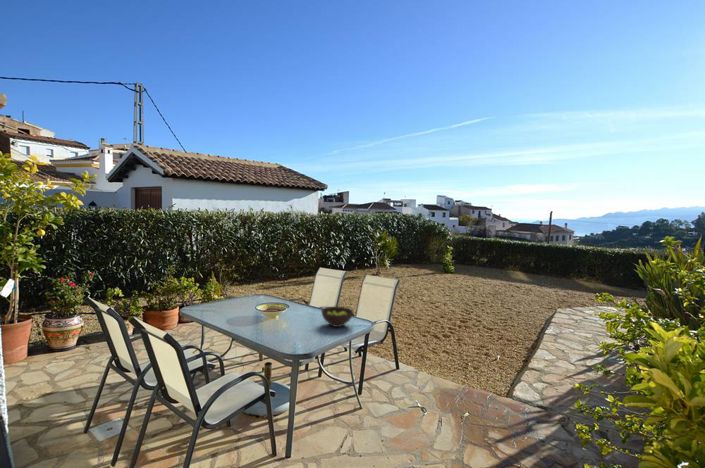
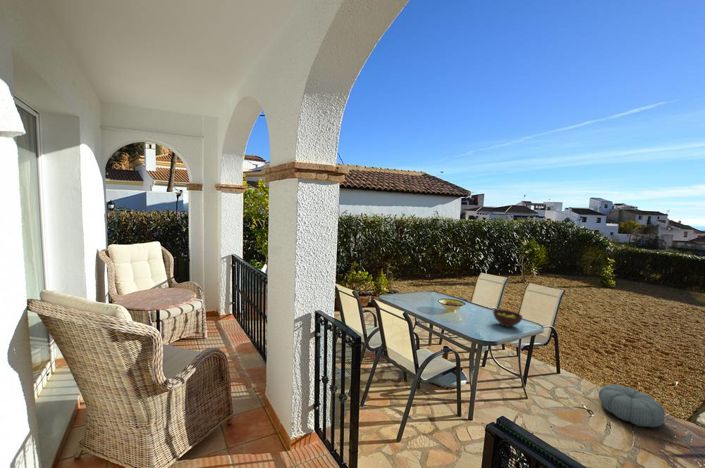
pouf: none [432,371,487,412] -> present [599,384,665,427]

